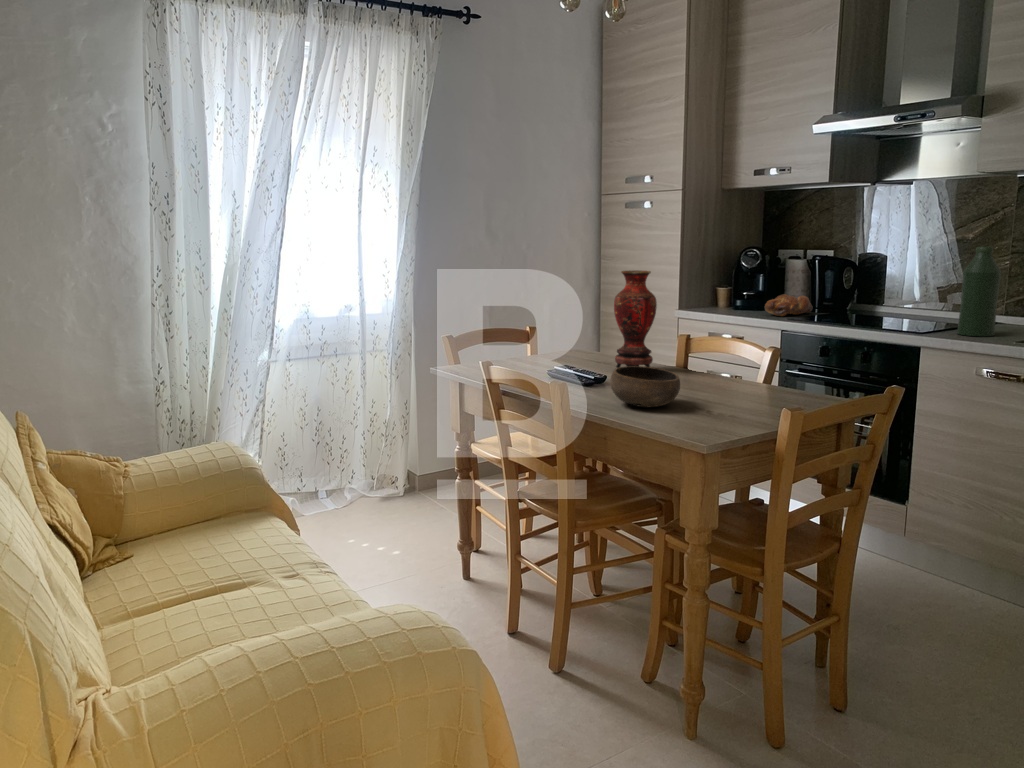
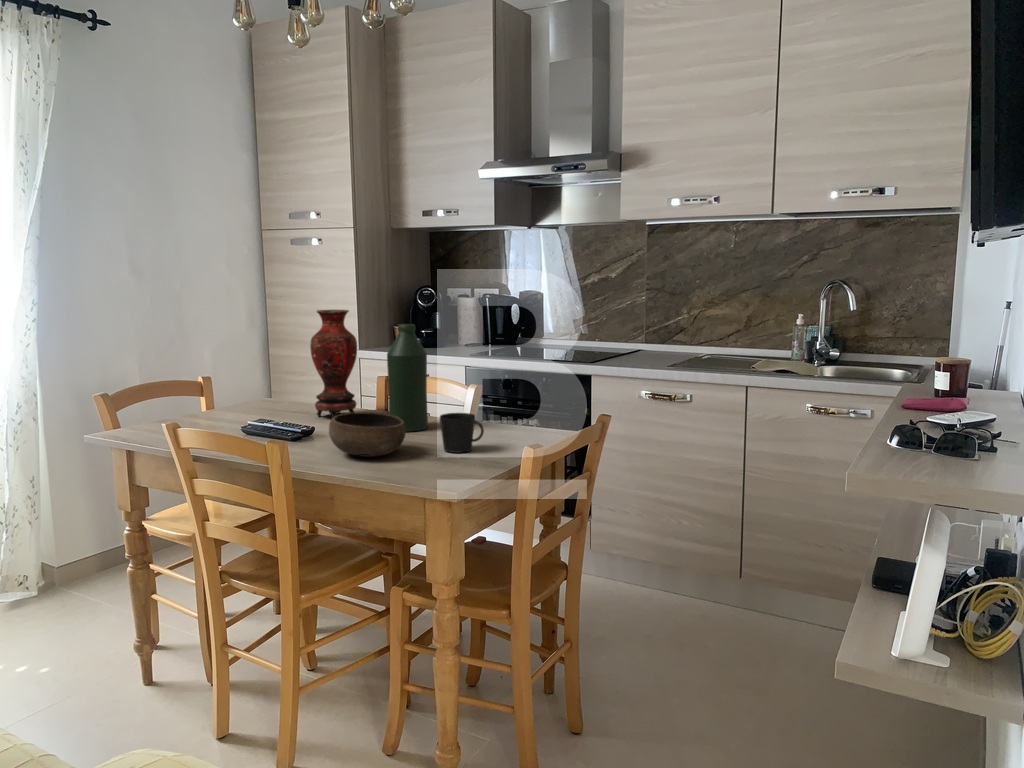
bottle: present [957,247,1001,336] -> present [387,324,428,432]
bread loaf: present [765,294,812,316] -> none [445,331,487,352]
cup: none [714,373,757,412] -> present [440,413,484,453]

